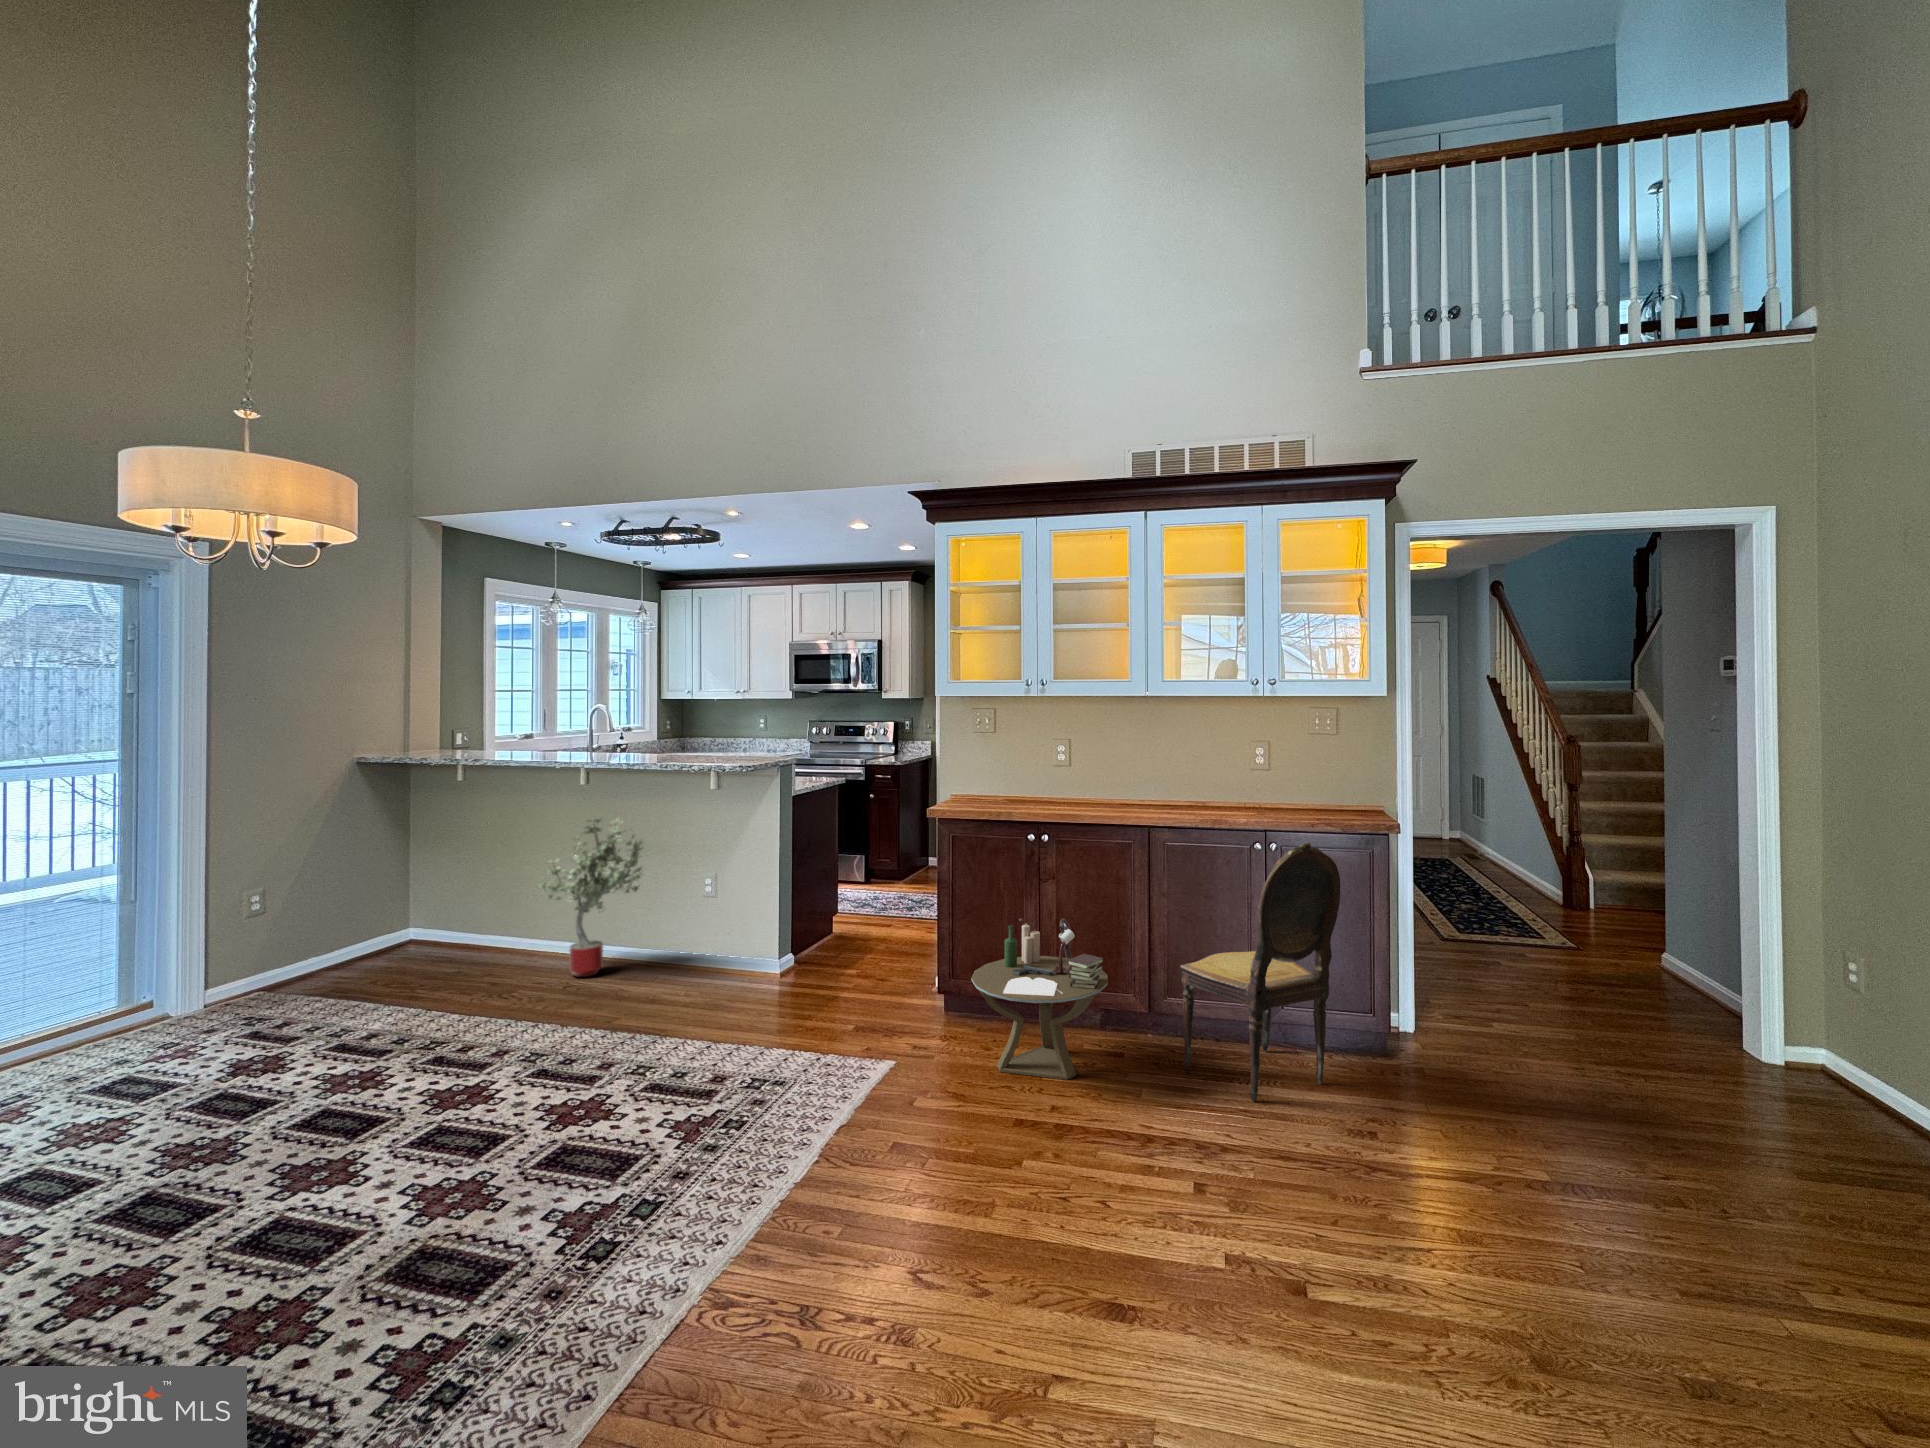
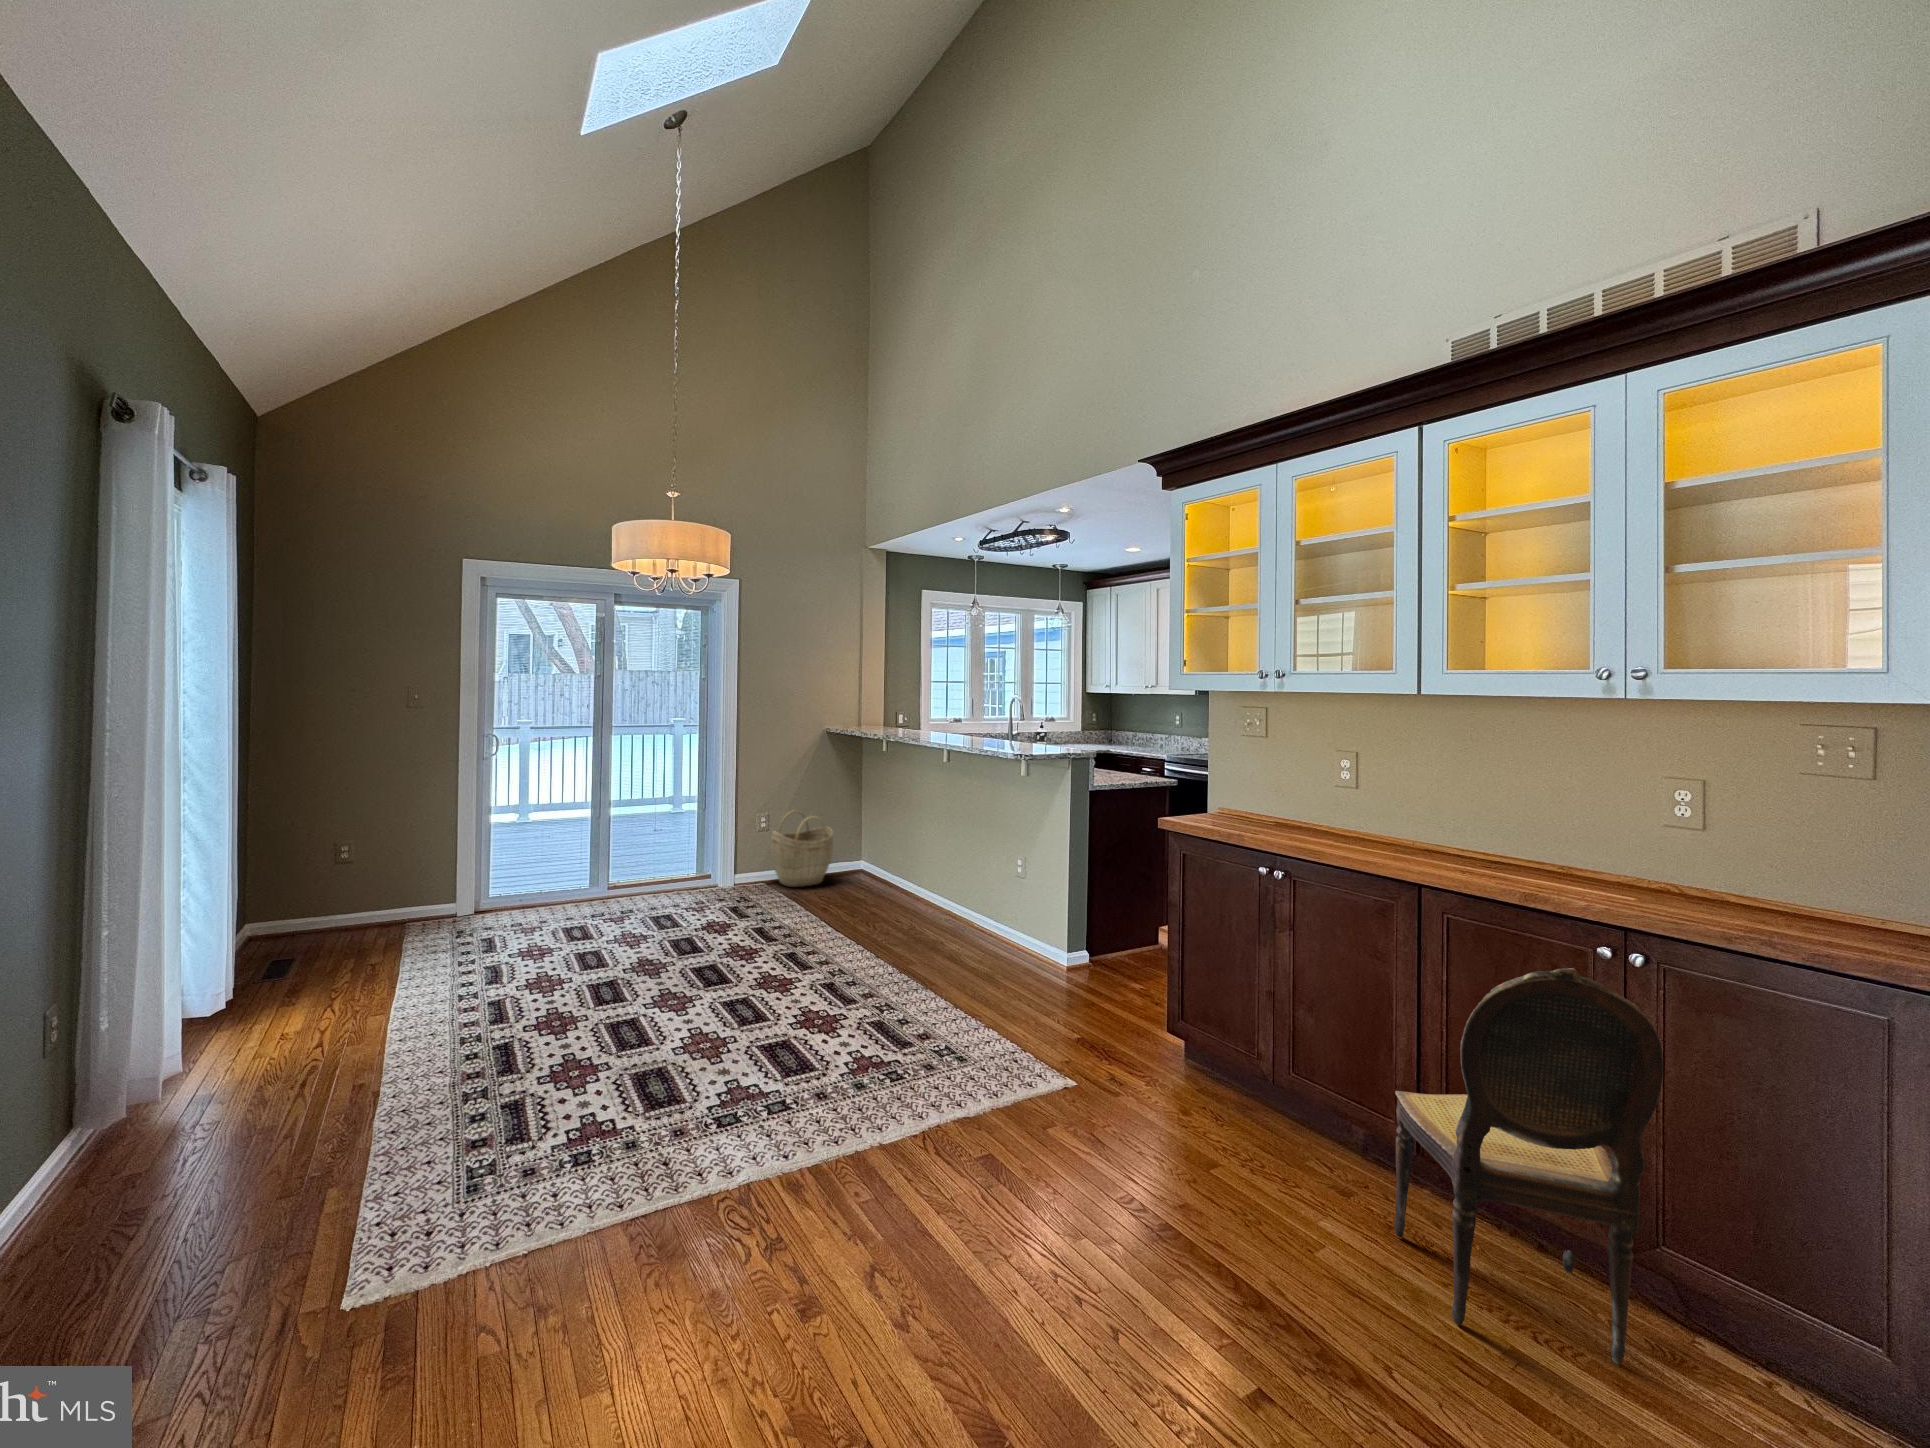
potted tree: present [538,817,648,977] -> none [908,792,982,922]
woven basket: none [278,878,390,989] -> present [771,811,833,887]
side table: present [971,918,1108,1080] -> none [1133,969,1305,1174]

